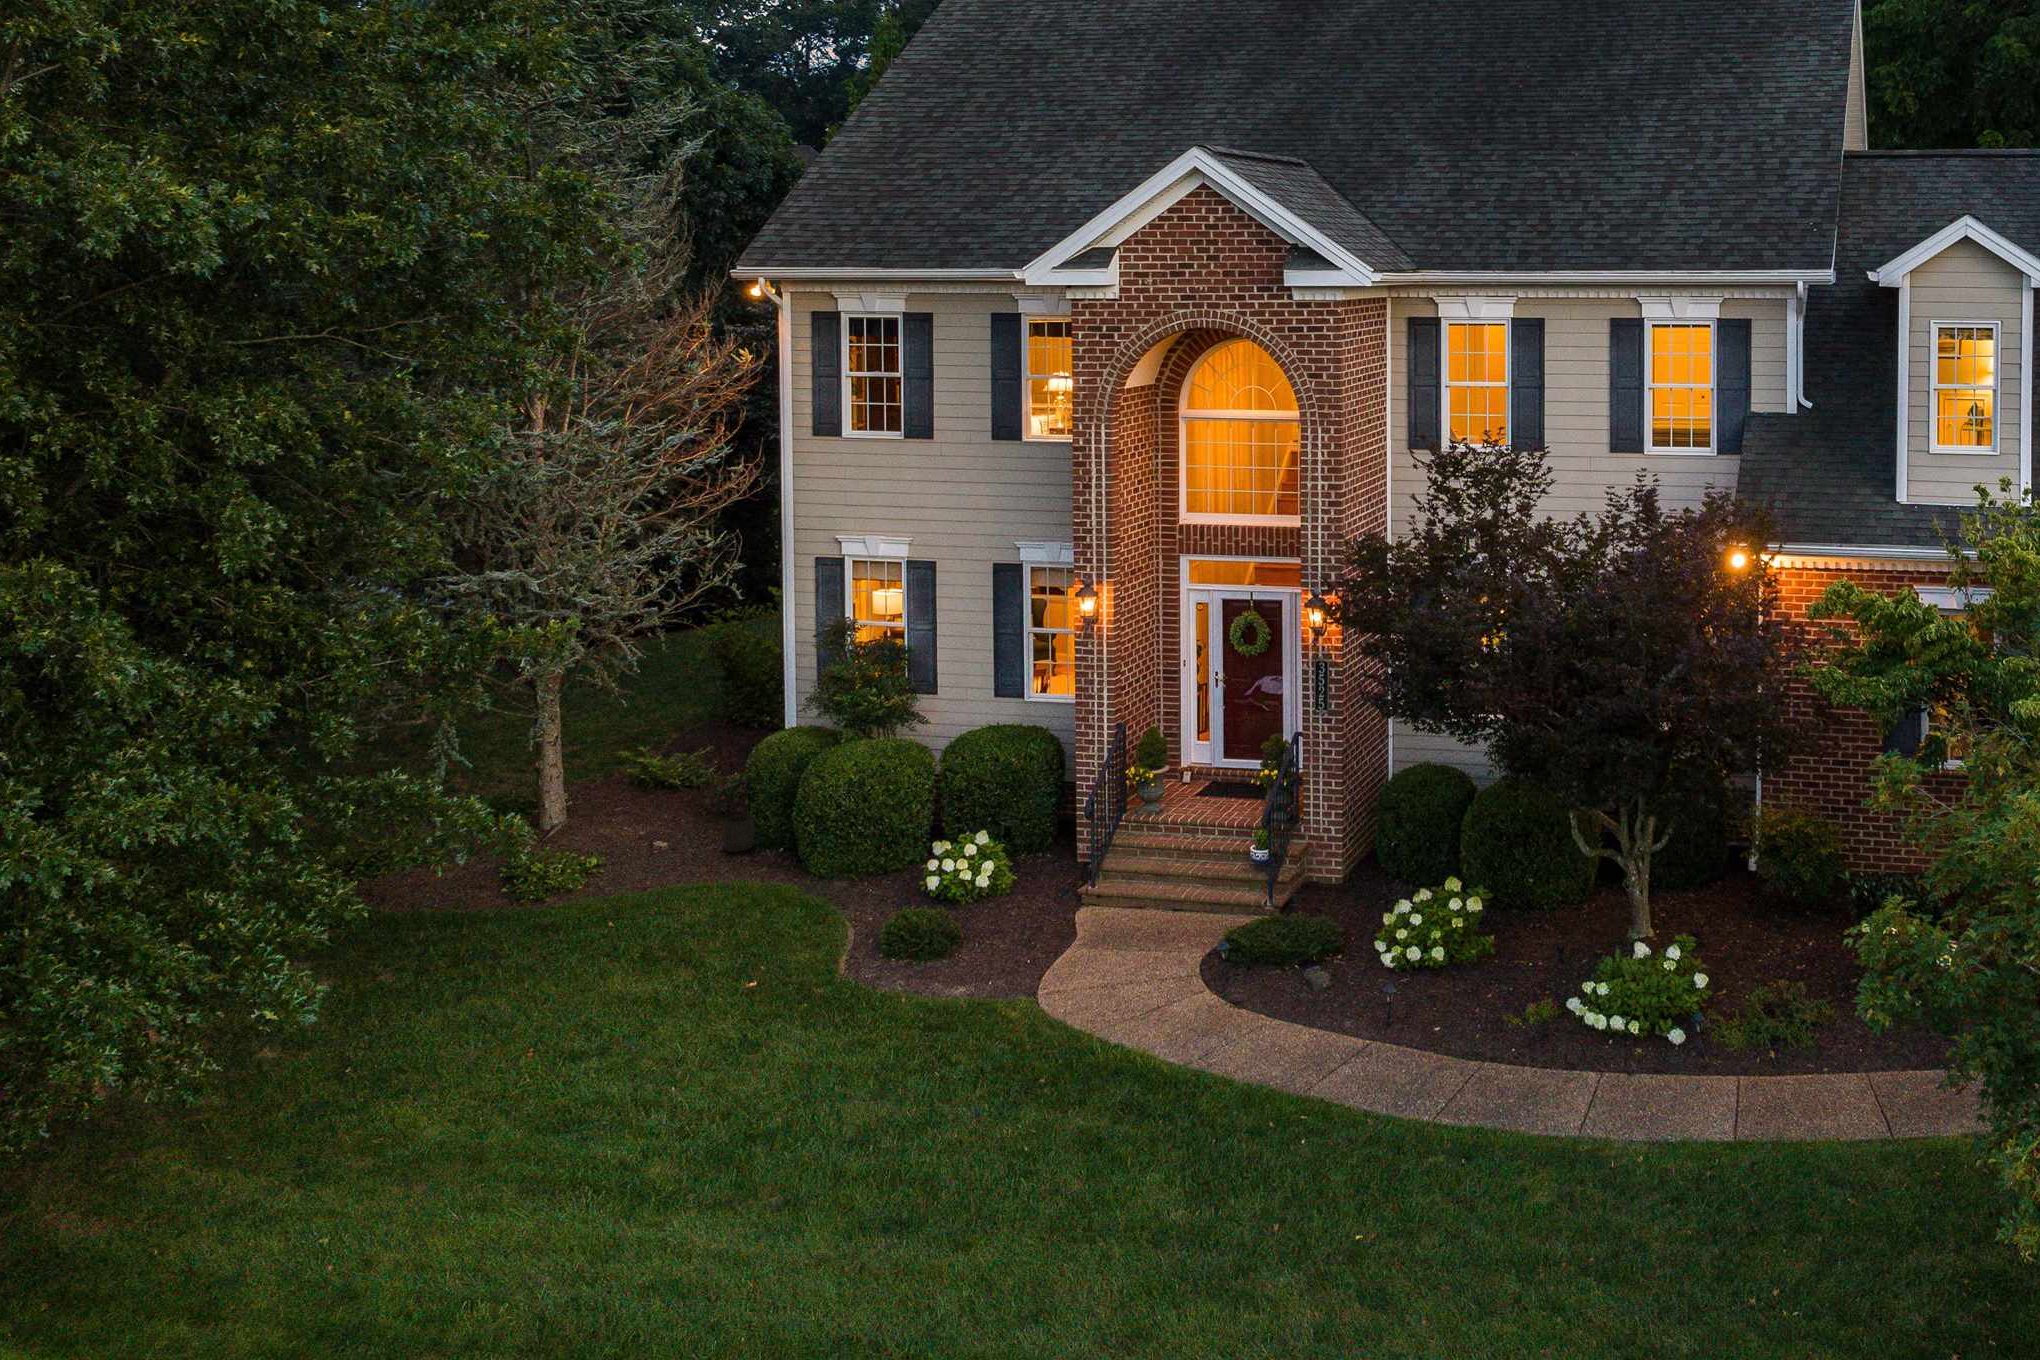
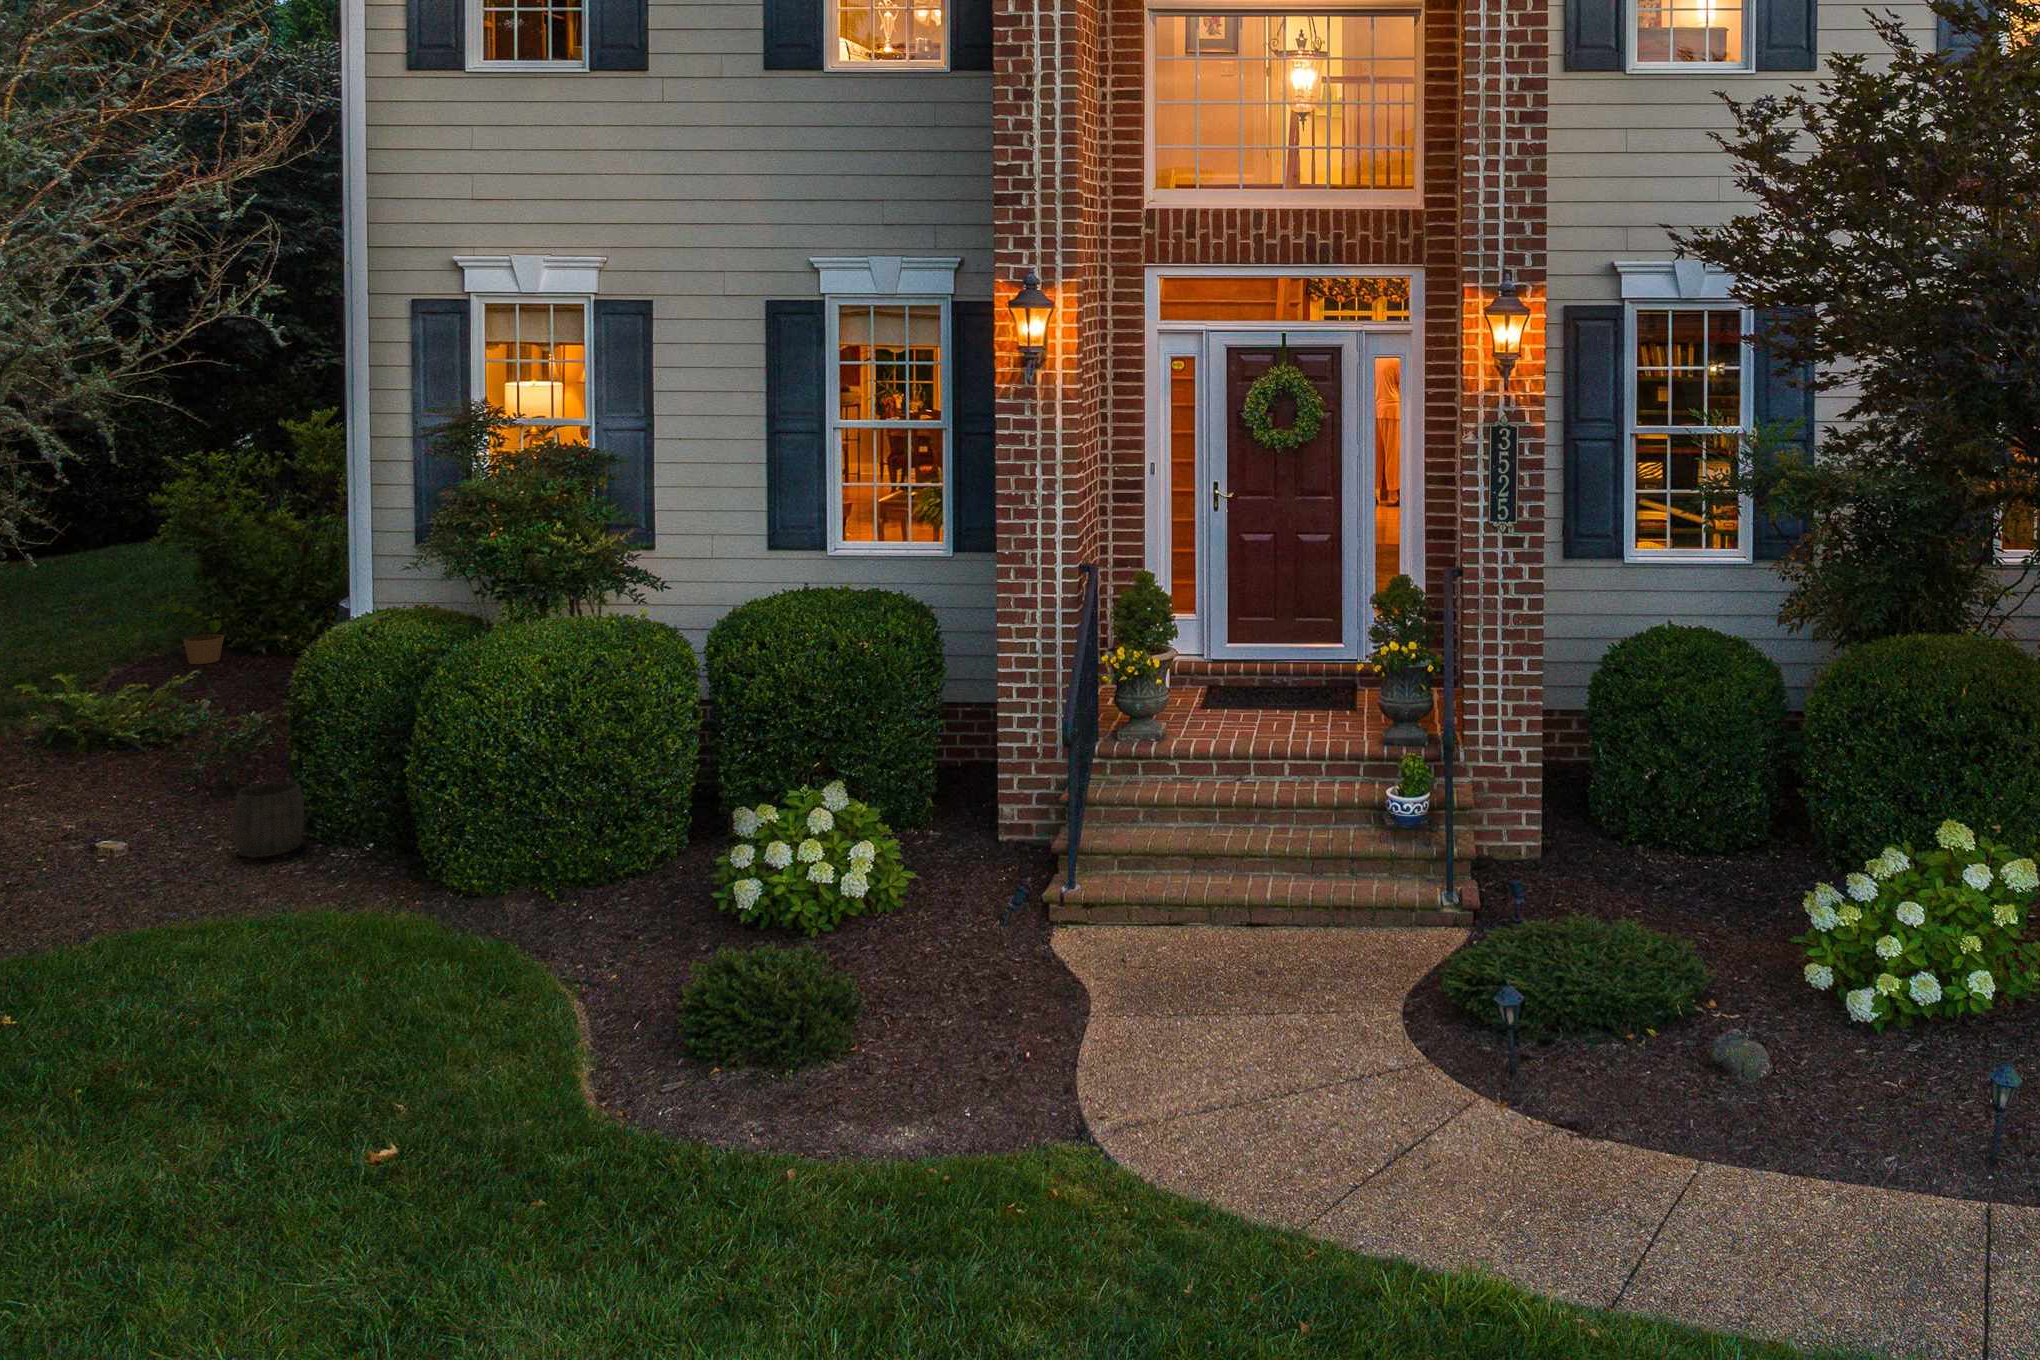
potted plant: none [693,693,736,727] -> present [143,604,224,664]

